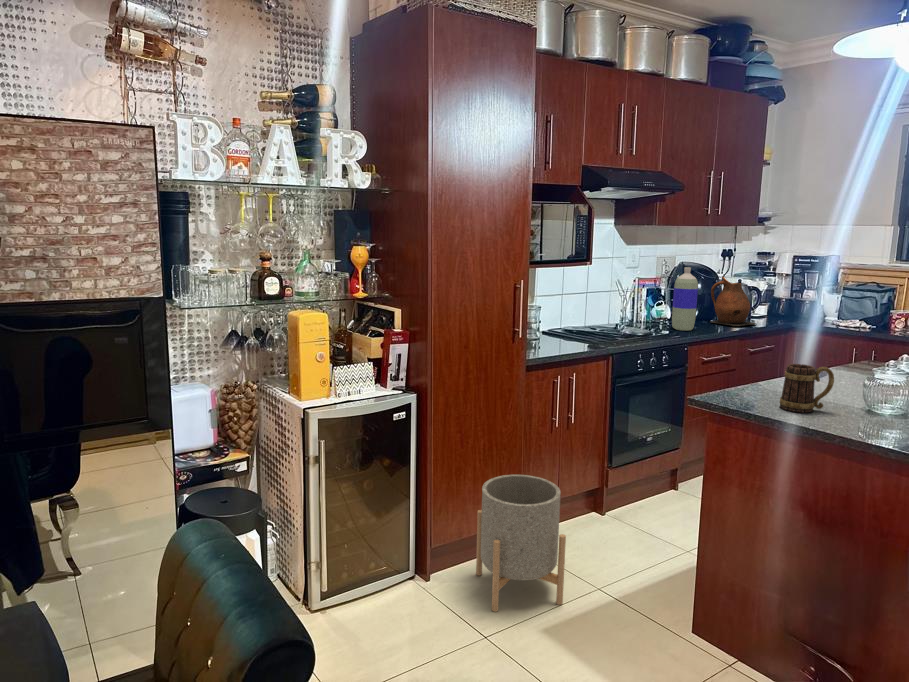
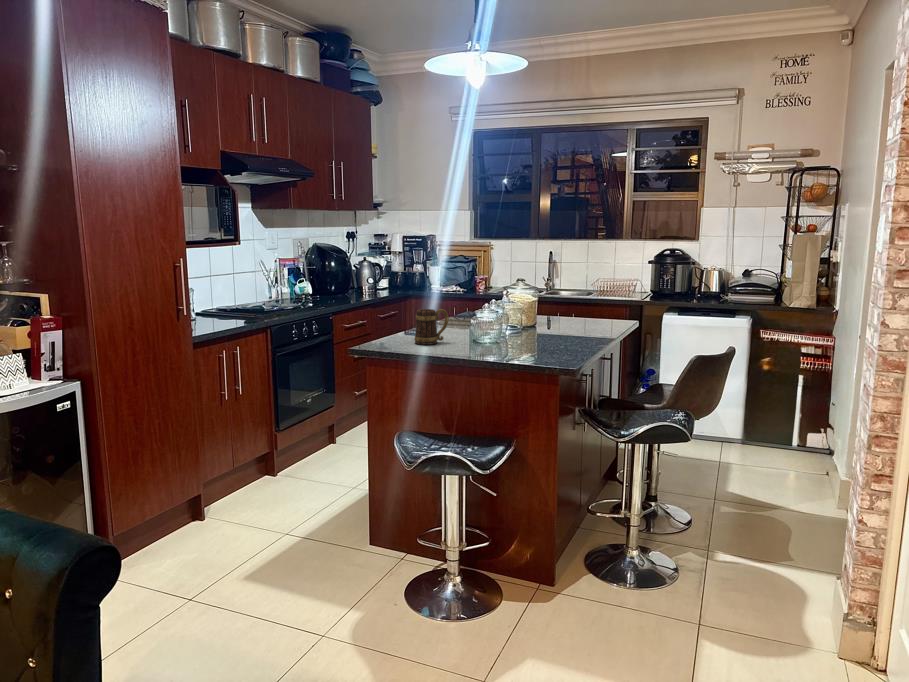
bottle: present [672,267,698,331] -> none [313,247,334,303]
ceramic pitcher: present [710,277,757,326] -> none [343,255,383,297]
planter: present [476,475,566,612] -> none [161,444,258,576]

